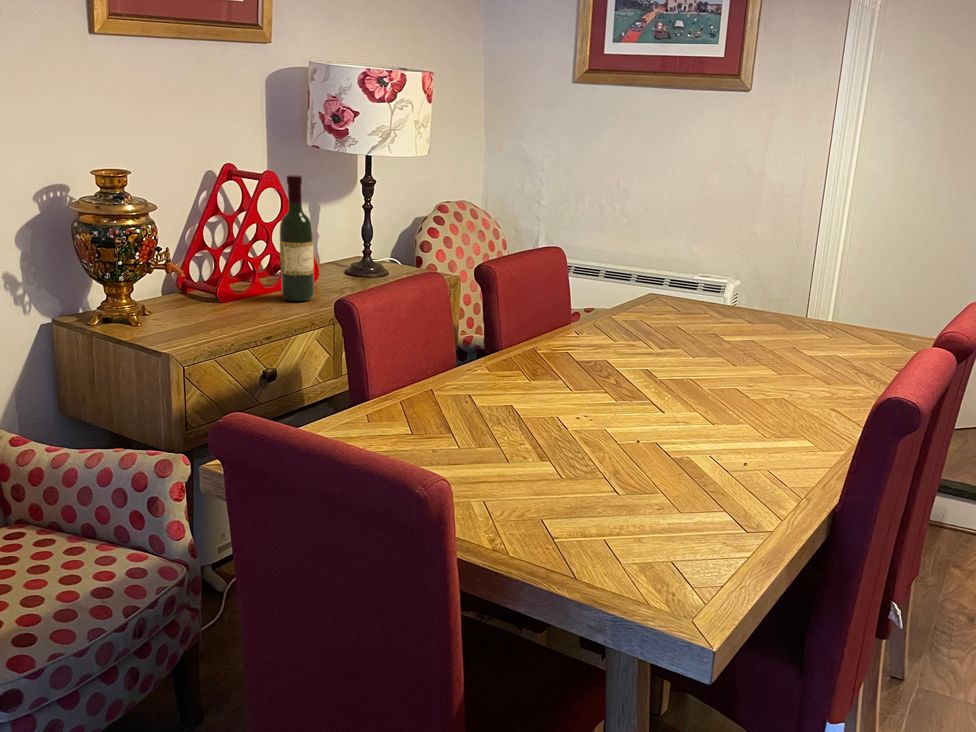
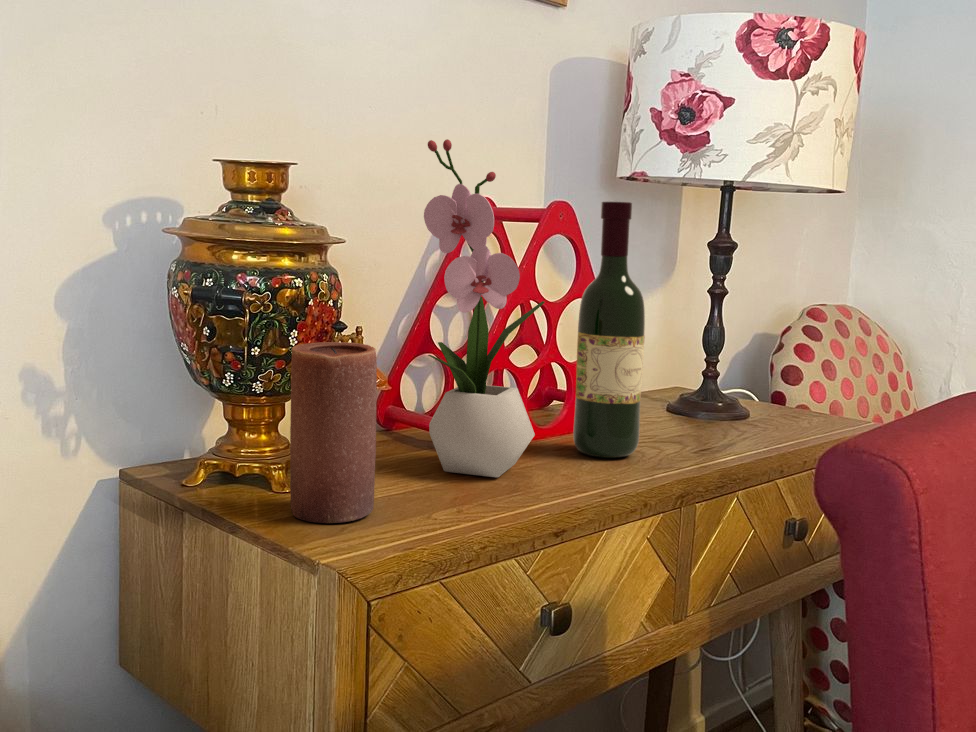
flower arrangement: none [193,156,259,314] -> present [424,139,545,478]
candle: none [138,258,181,337] -> present [290,342,377,523]

